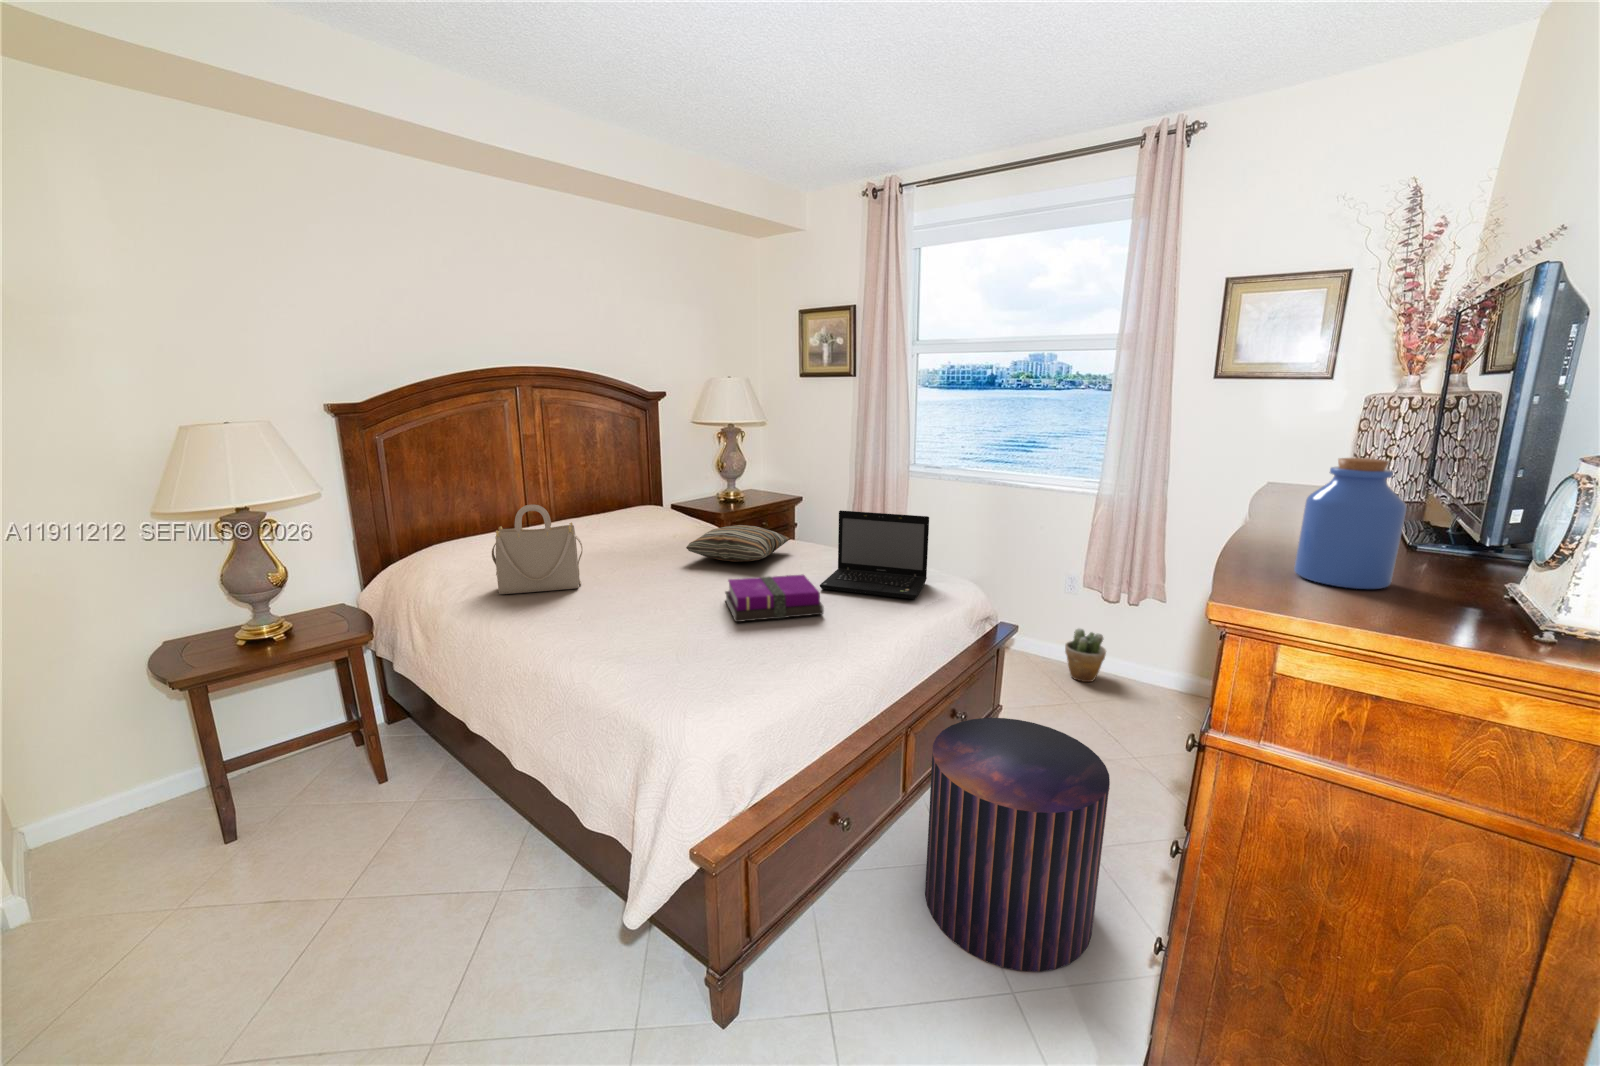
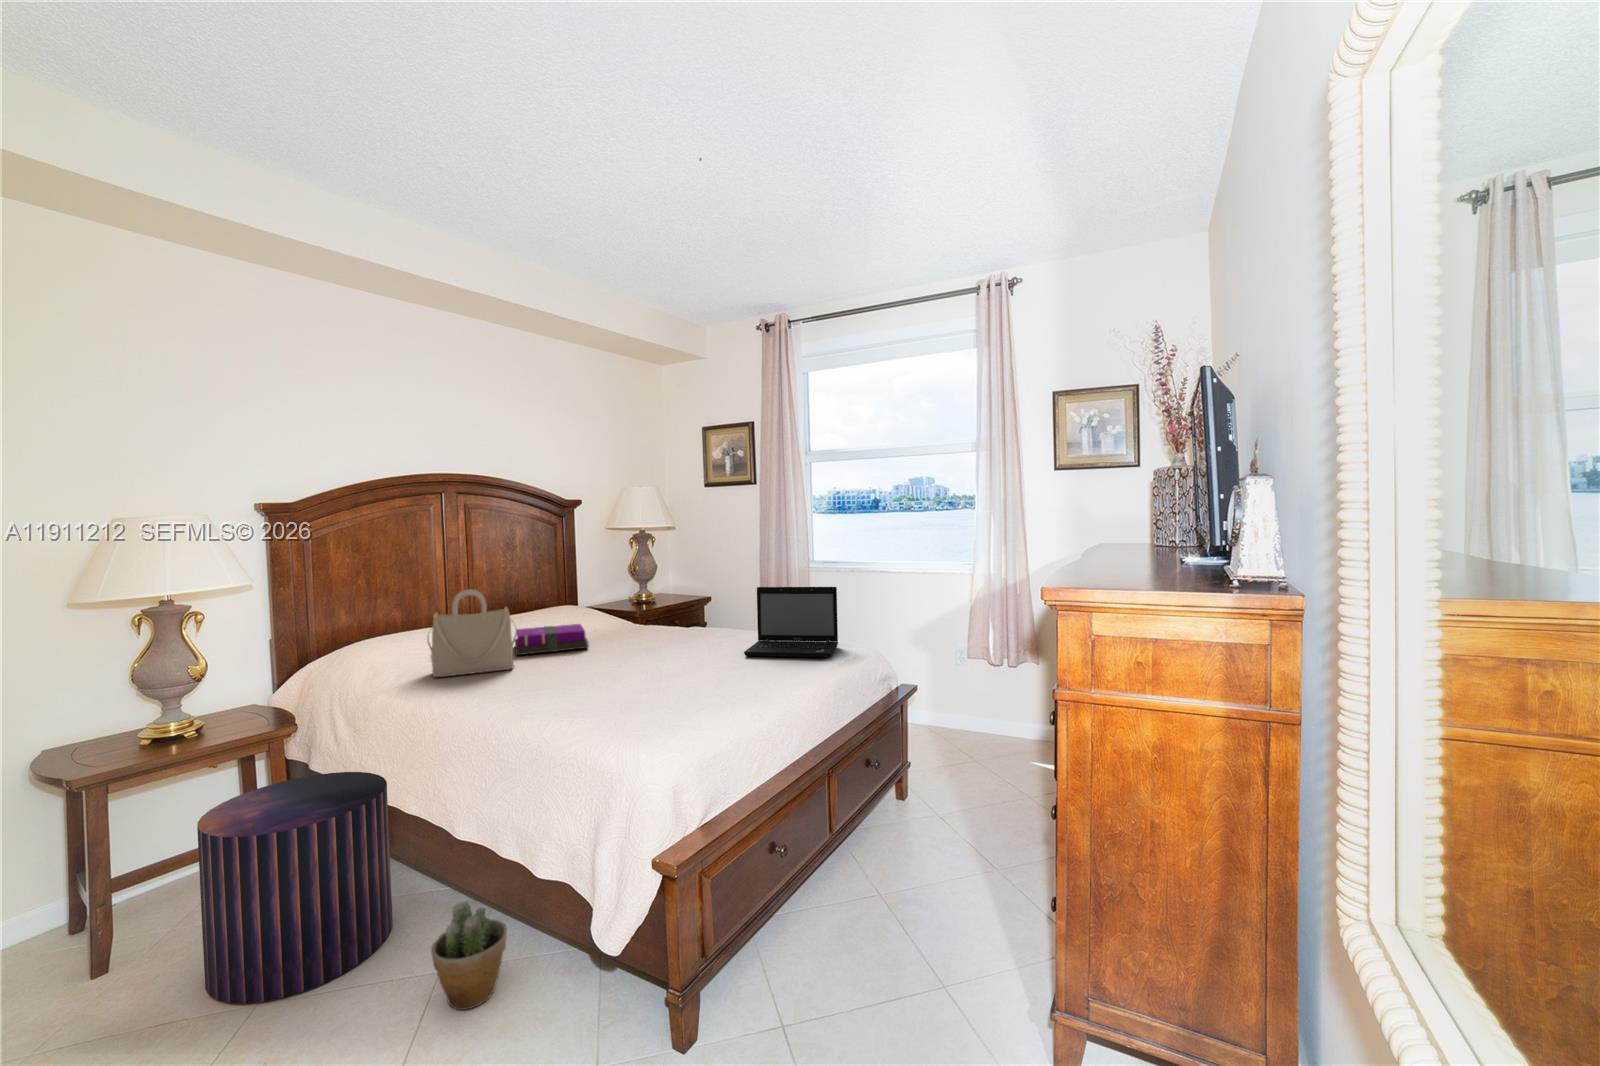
jar: present [1294,458,1406,589] -> none [1097,490,1156,576]
pillow: present [686,525,790,562] -> none [613,610,711,642]
notebook: present [725,575,824,622] -> present [515,624,589,655]
potted plant: present [1065,629,1106,682] -> present [431,902,507,1010]
pouf: present [925,718,1110,972] -> present [197,772,392,1004]

